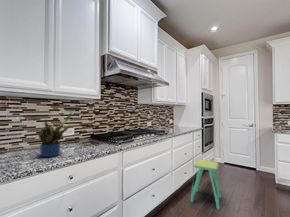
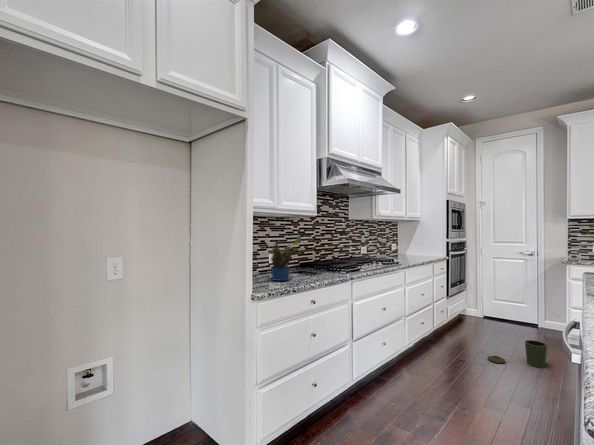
stool: present [191,160,221,210] -> none [432,302,478,371]
trash can: none [227,185,266,205] -> present [488,340,547,368]

